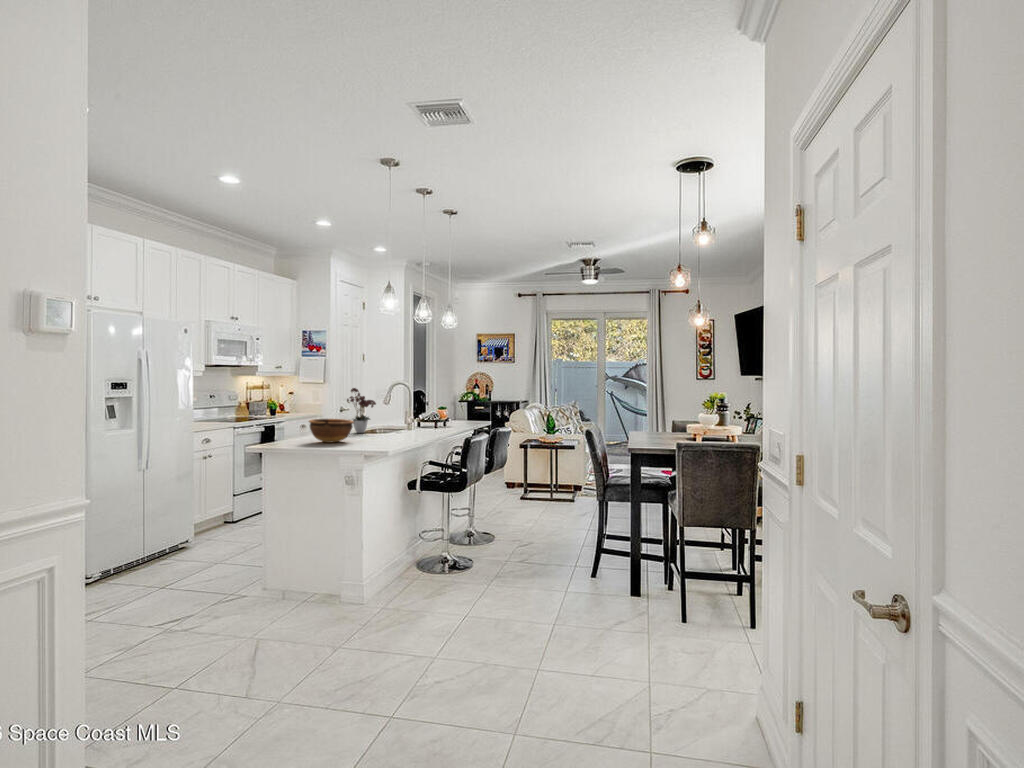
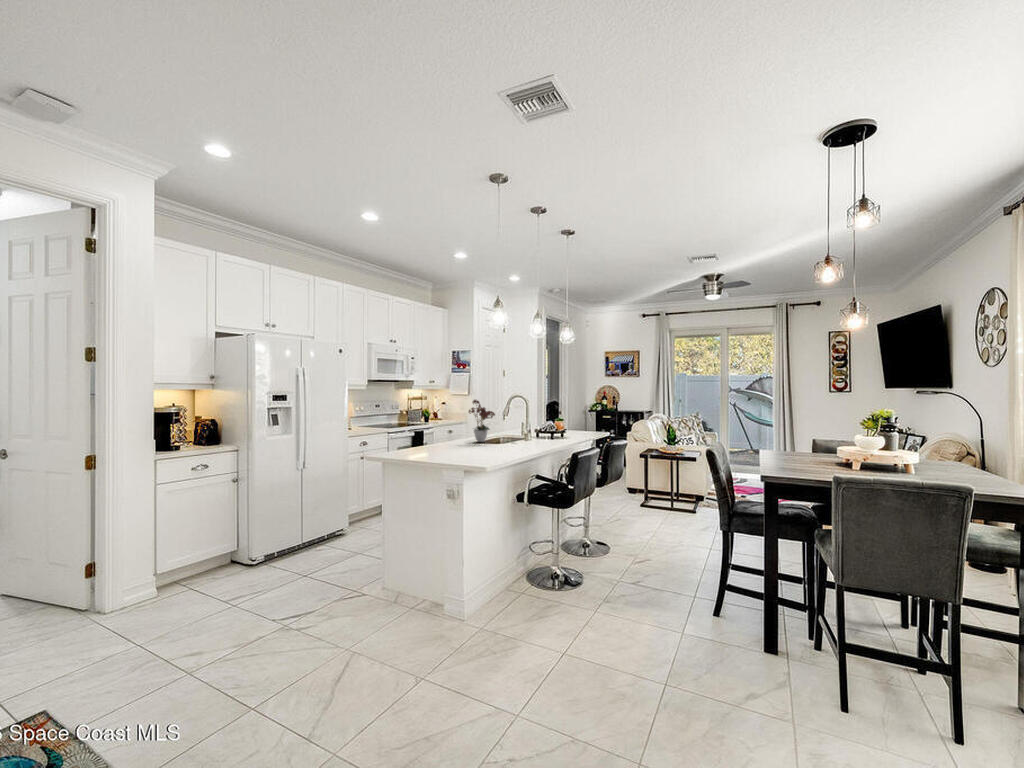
bowl: present [309,419,354,443] -> none [423,429,466,453]

